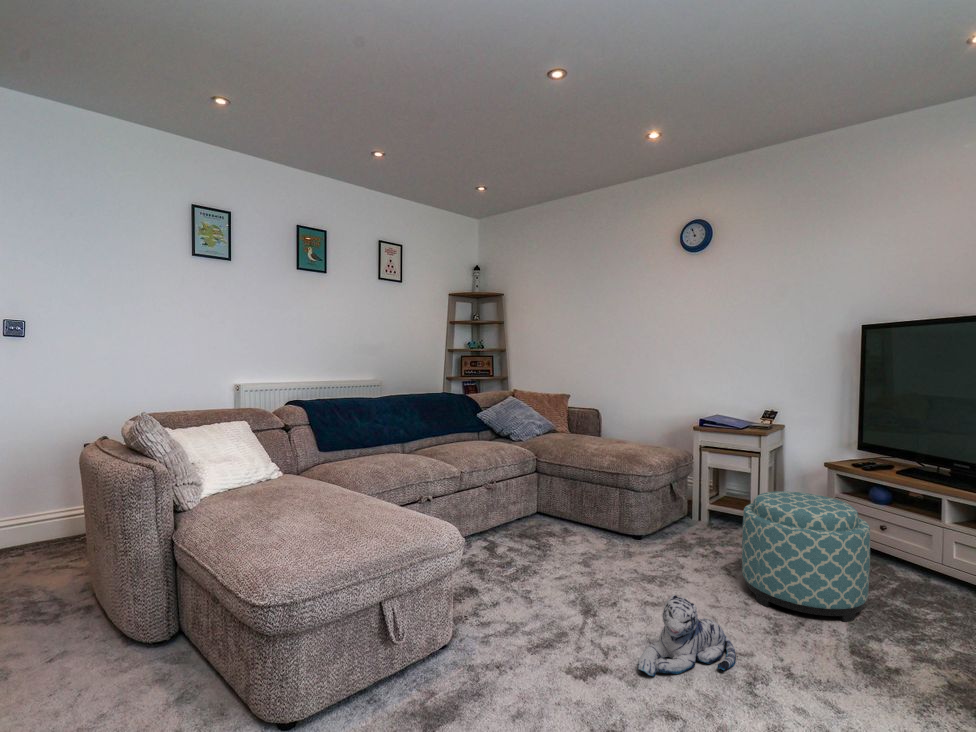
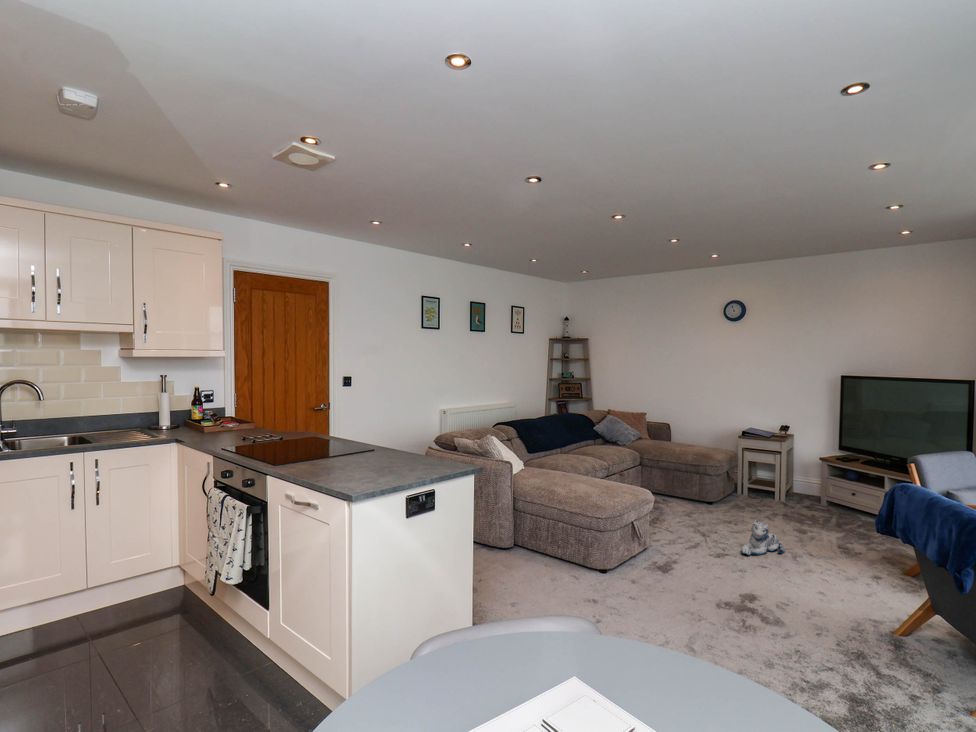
ottoman: present [742,491,870,622] -> none [779,473,847,538]

